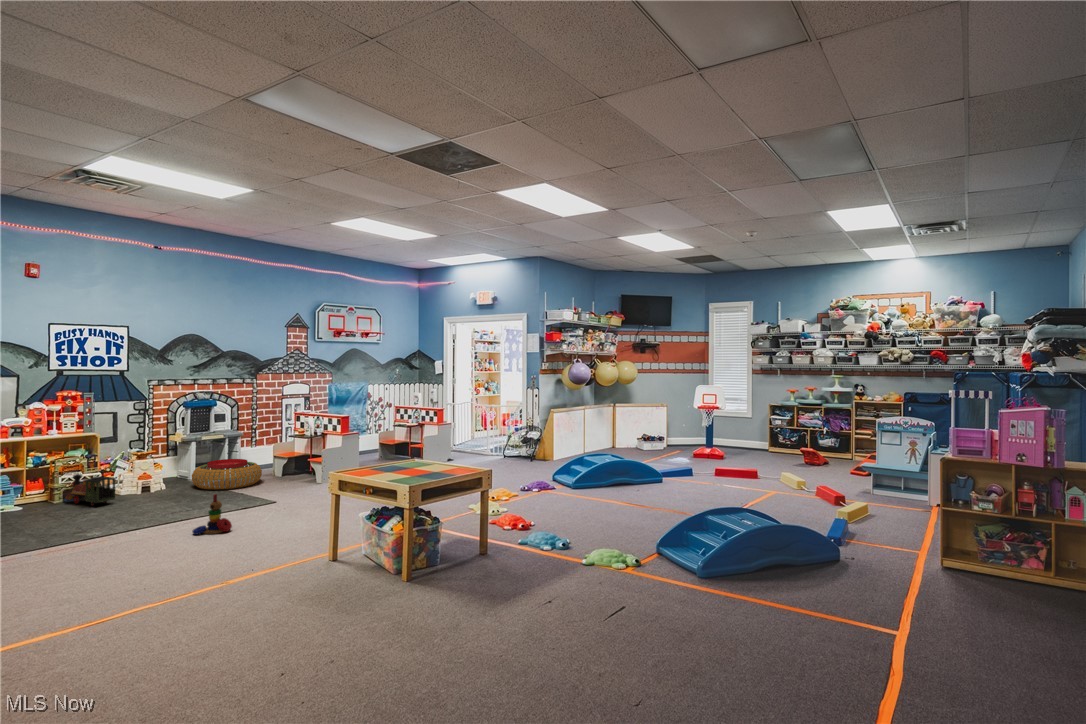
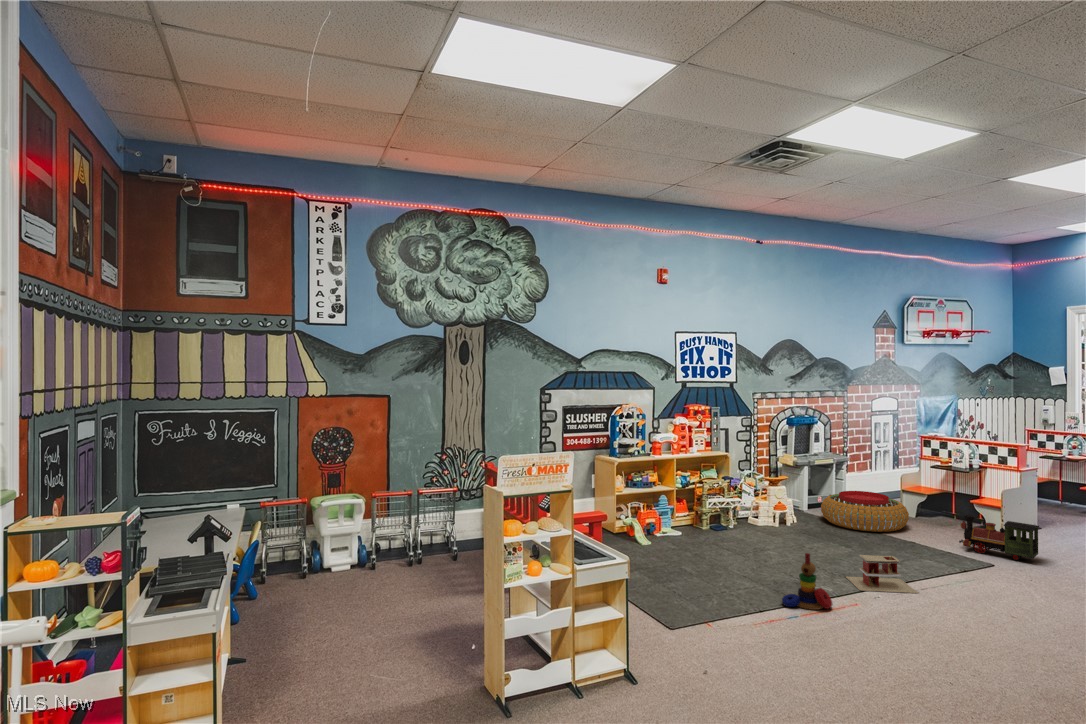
toy train: present [66,474,116,506] -> present [959,514,1039,561]
stacking toy: present [193,494,232,535] -> present [782,553,832,610]
toy house: none [121,502,175,531] -> present [846,555,918,593]

